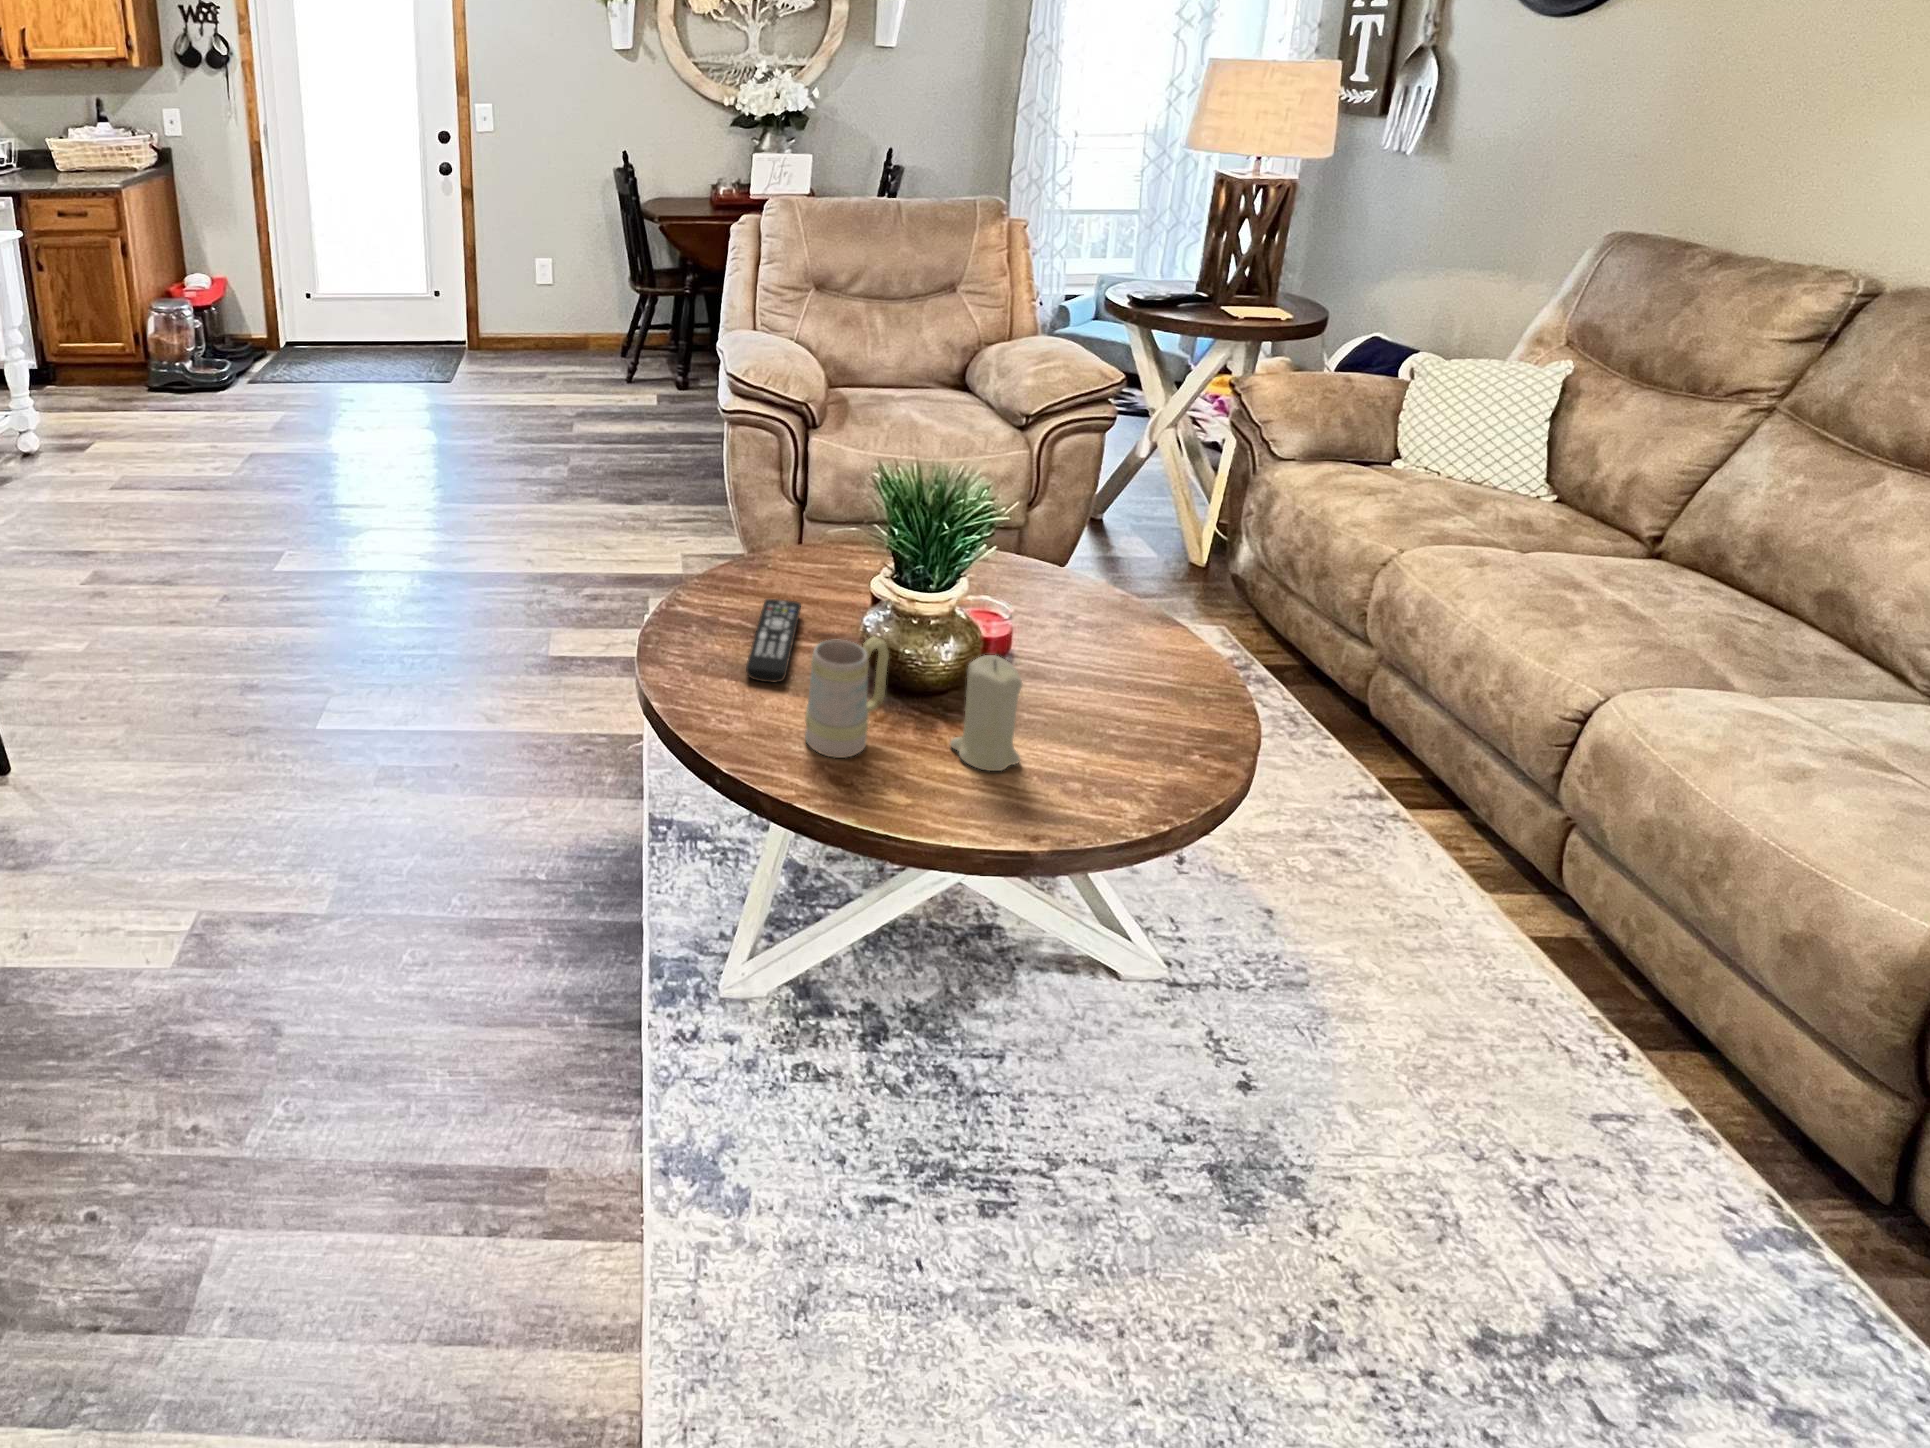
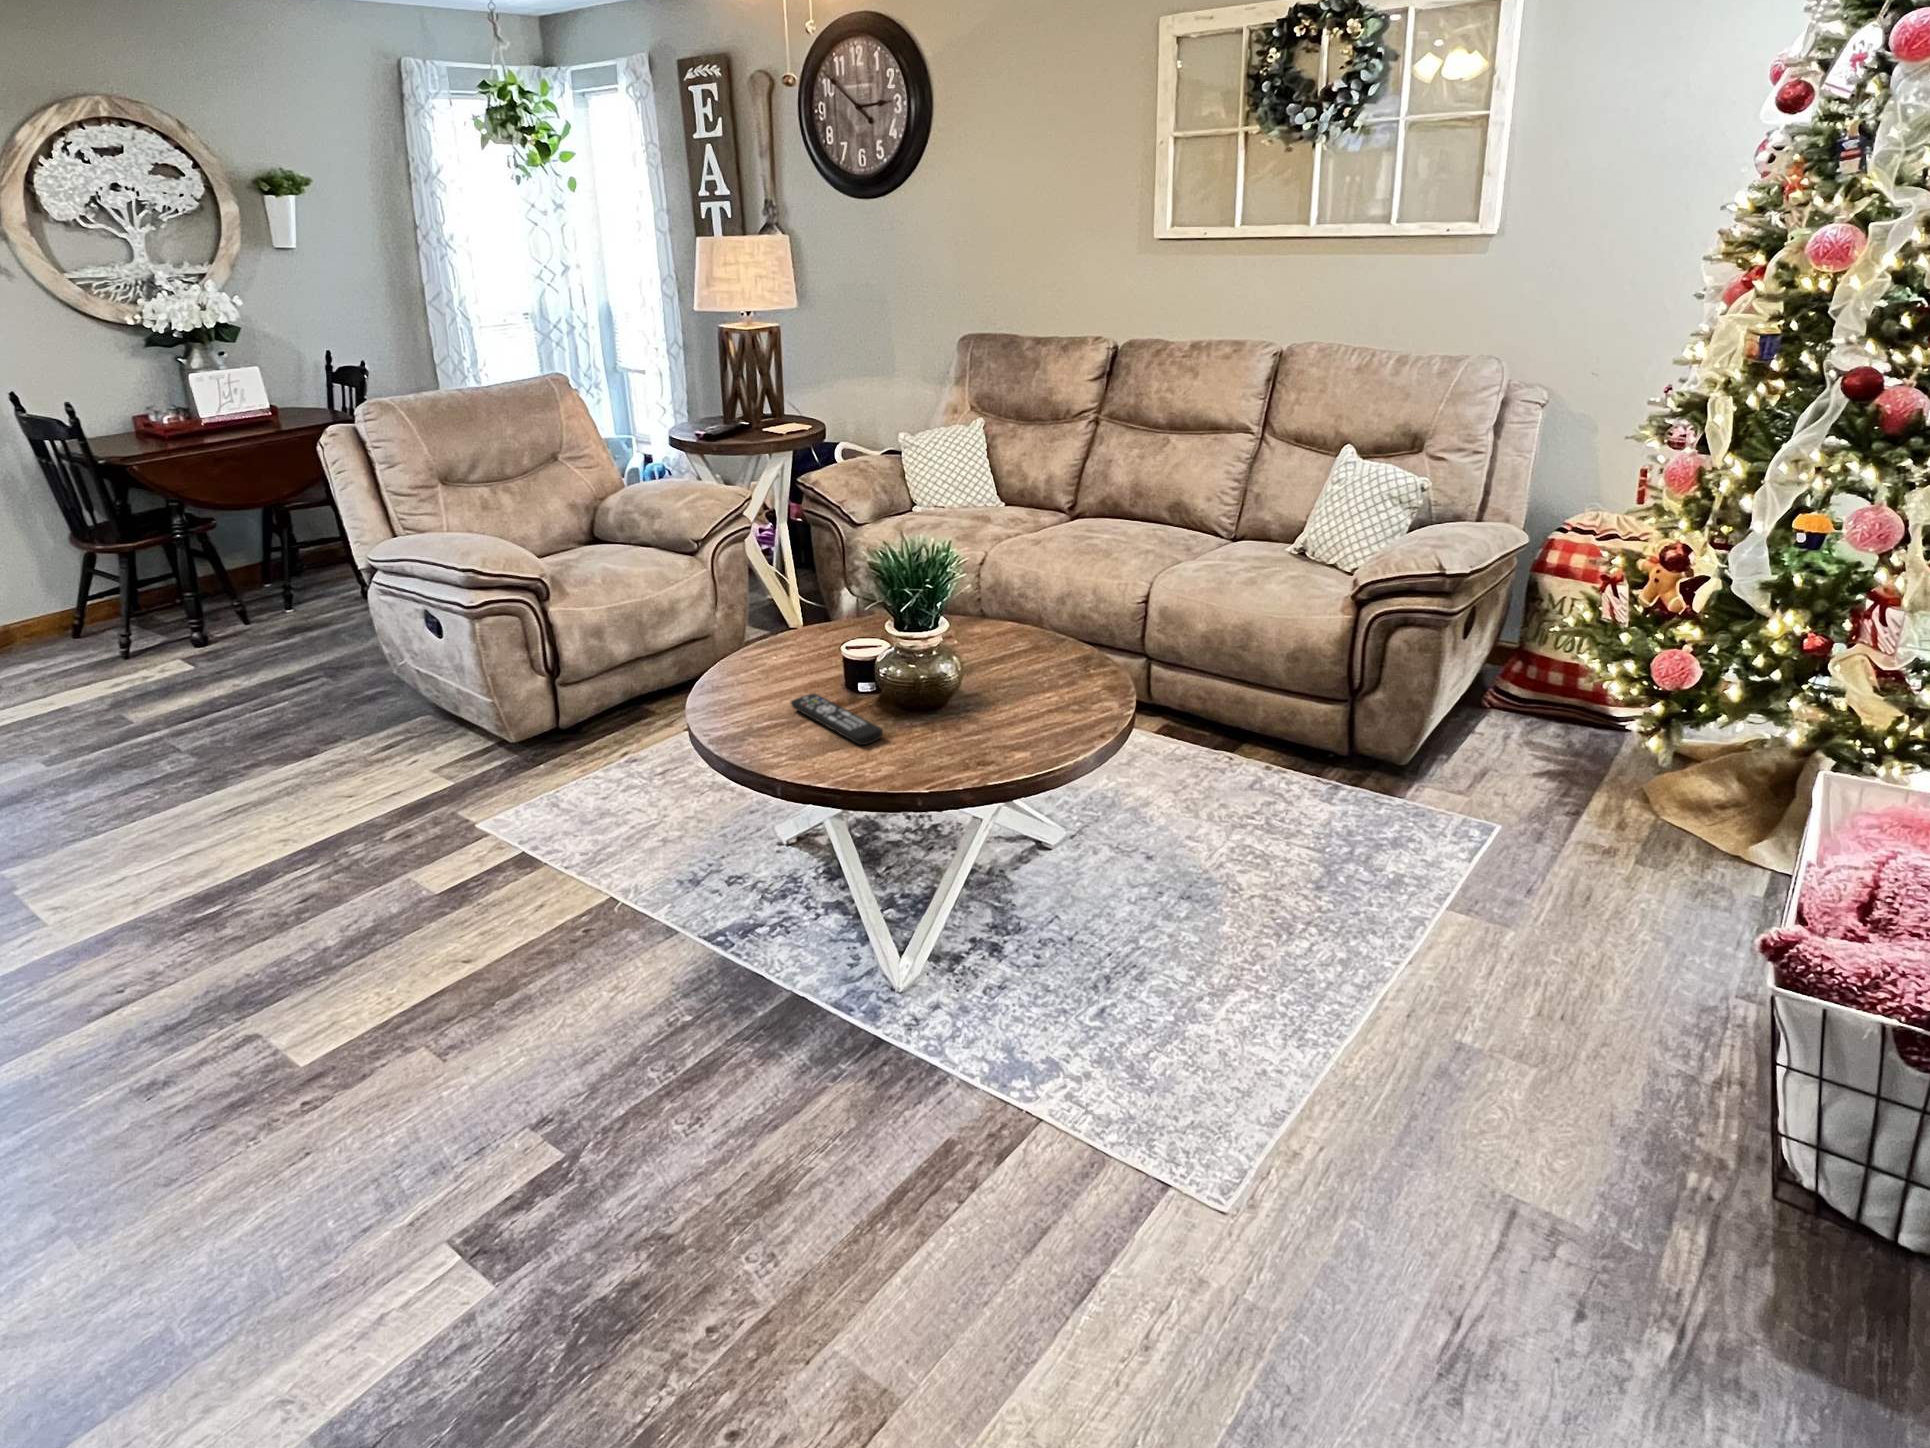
mug: present [805,637,889,758] -> none [940,664,985,758]
candle: present [950,655,1023,771] -> none [1008,648,1051,723]

